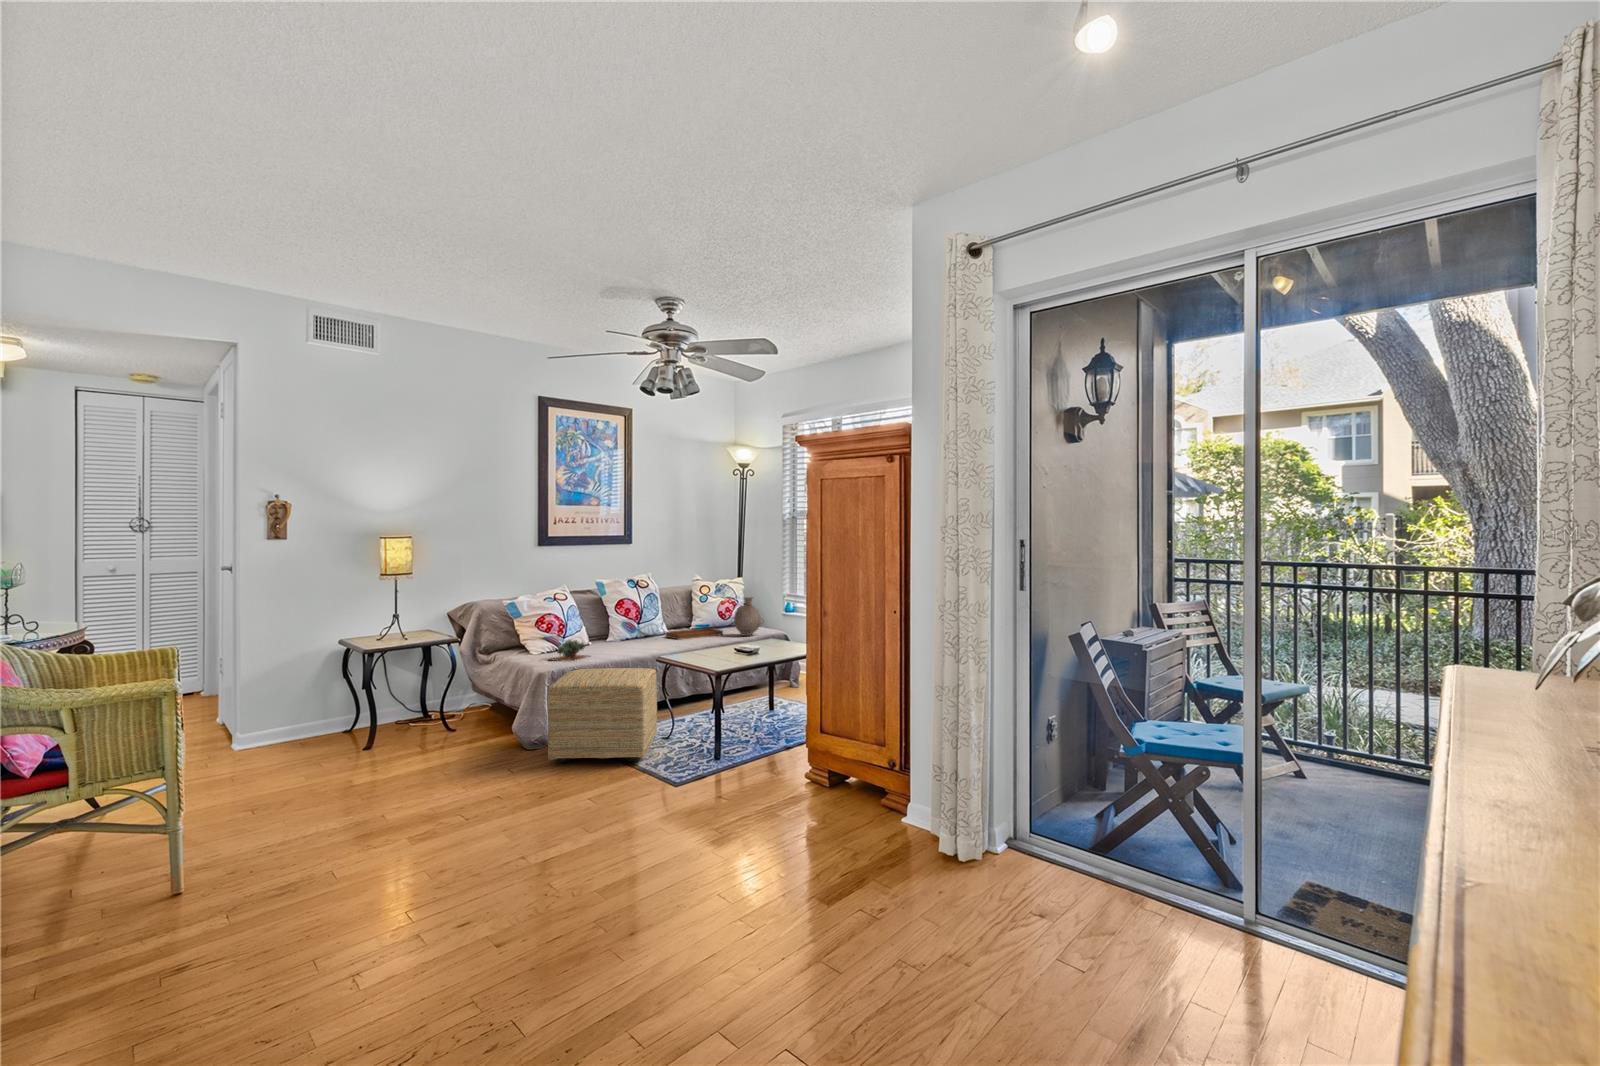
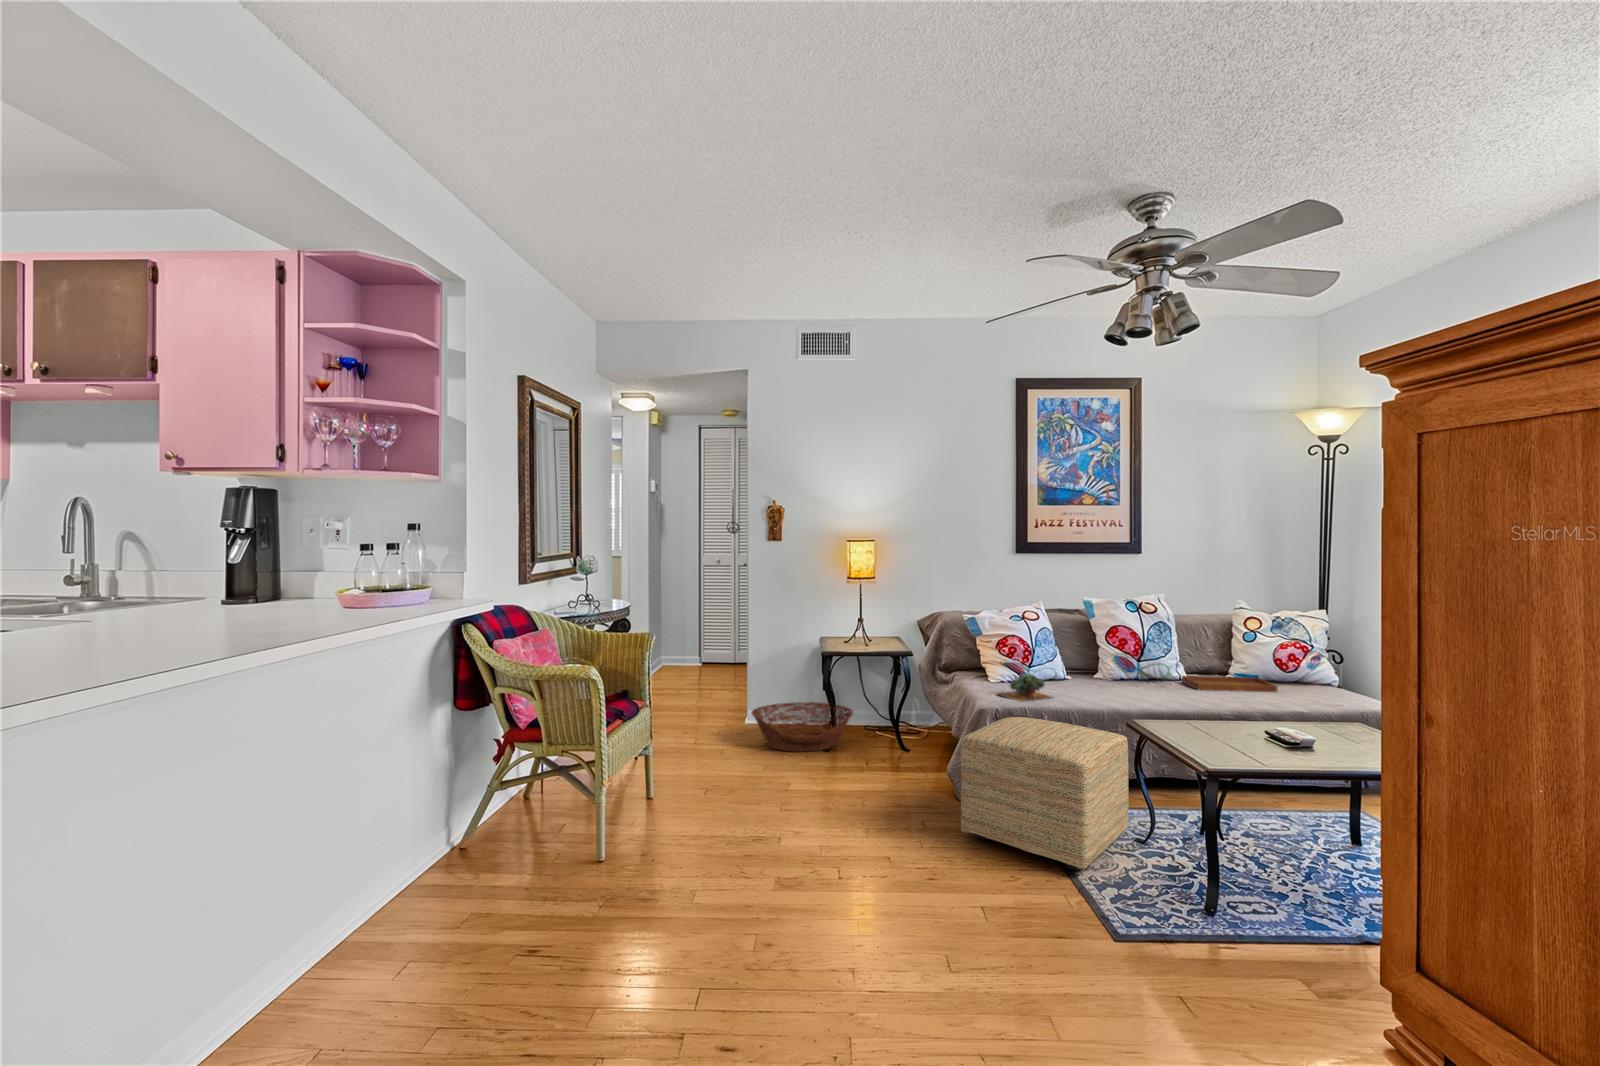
vase: present [732,597,763,636] -> none [1289,640,1353,702]
basket: none [279,699,398,752] -> present [751,702,853,752]

